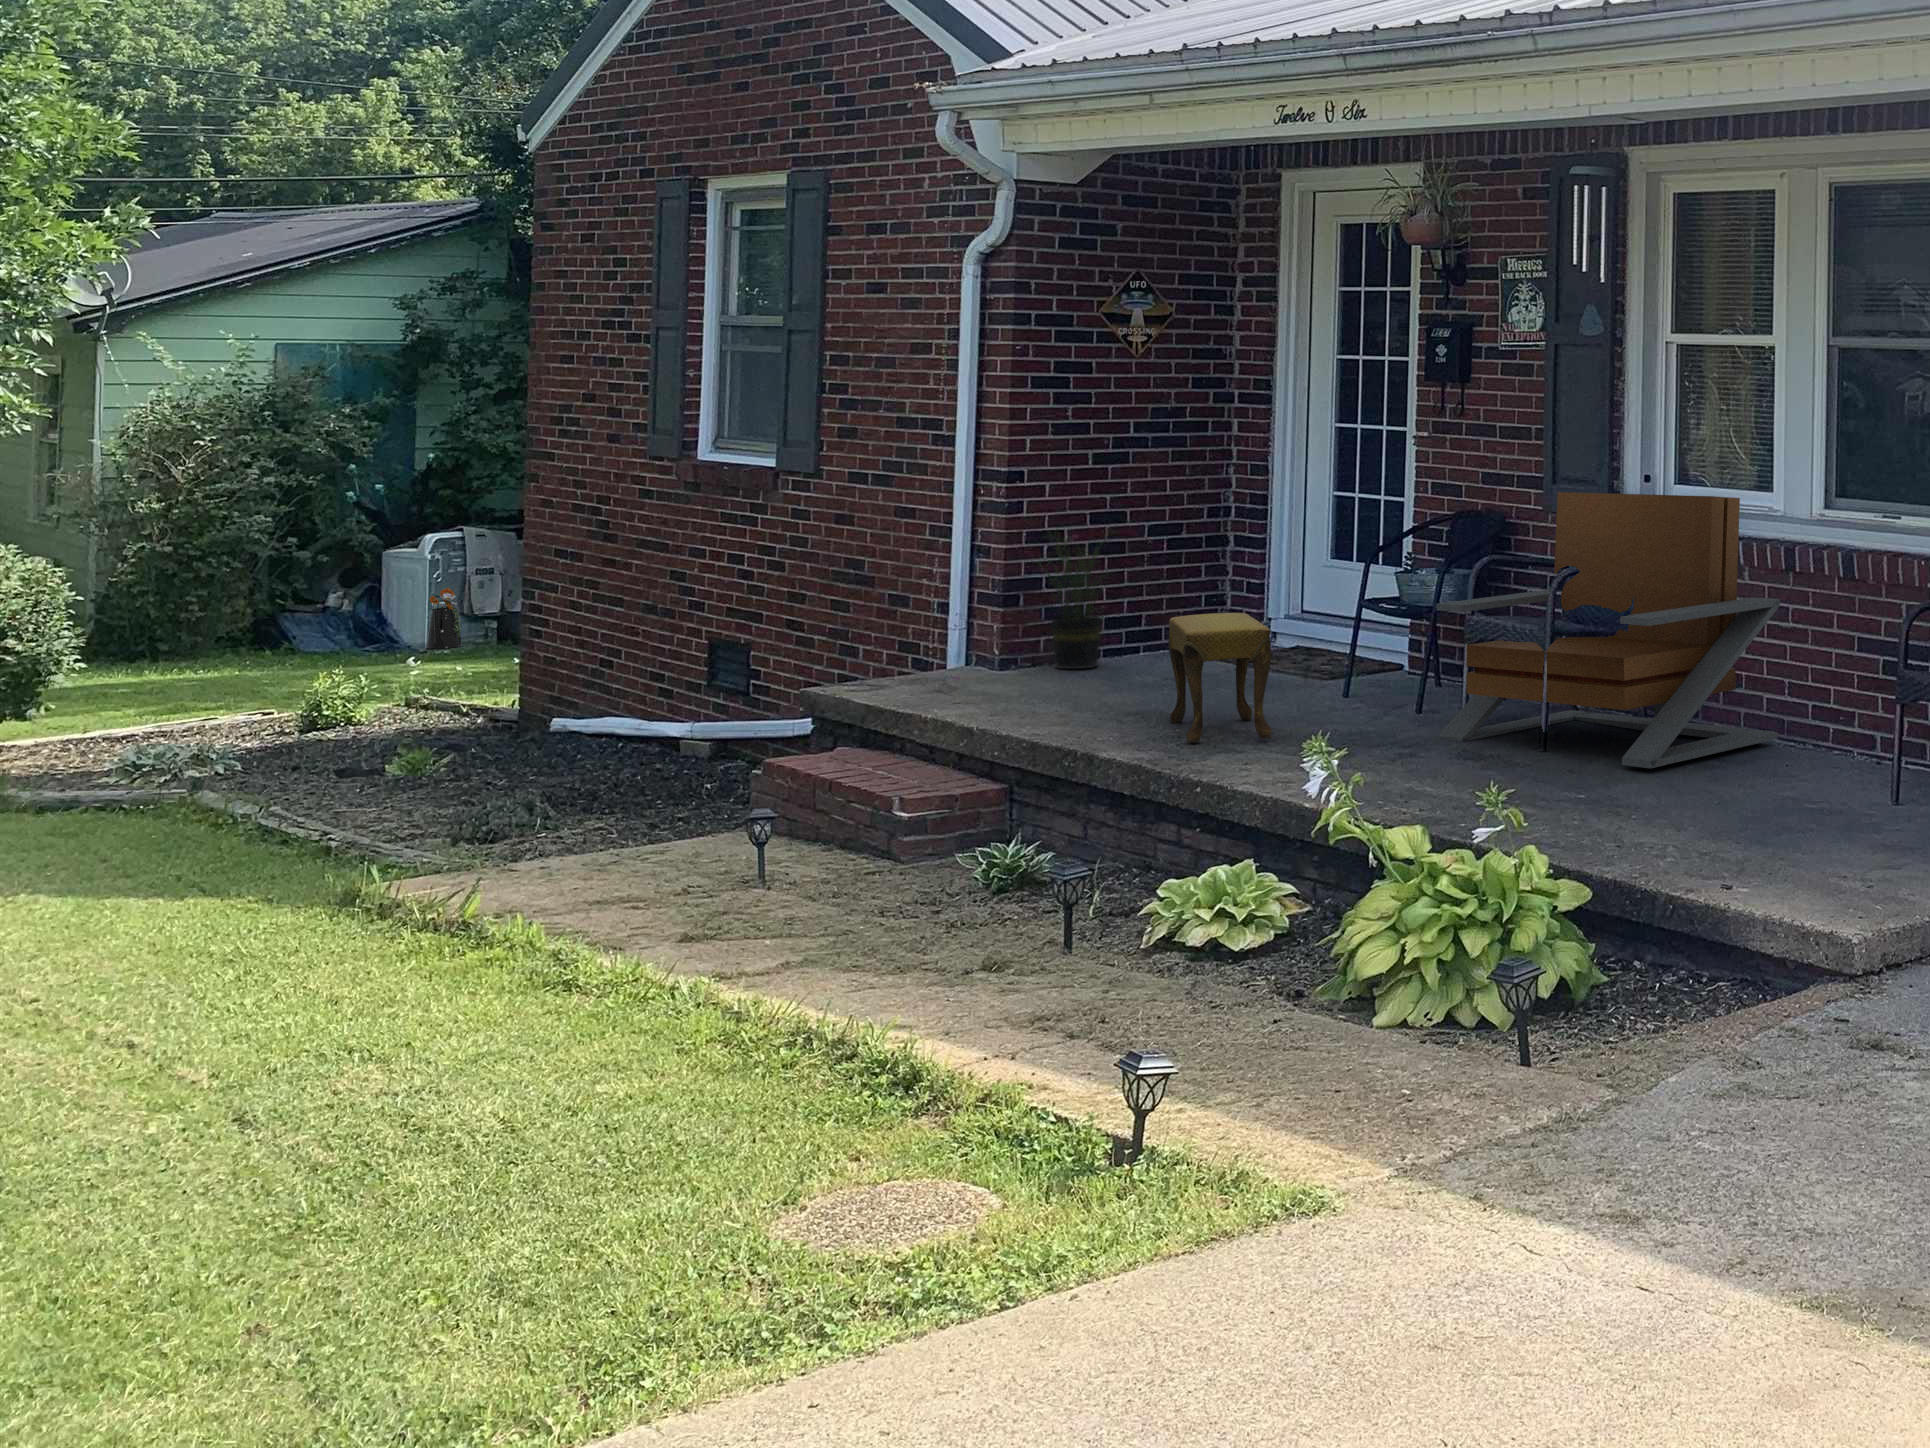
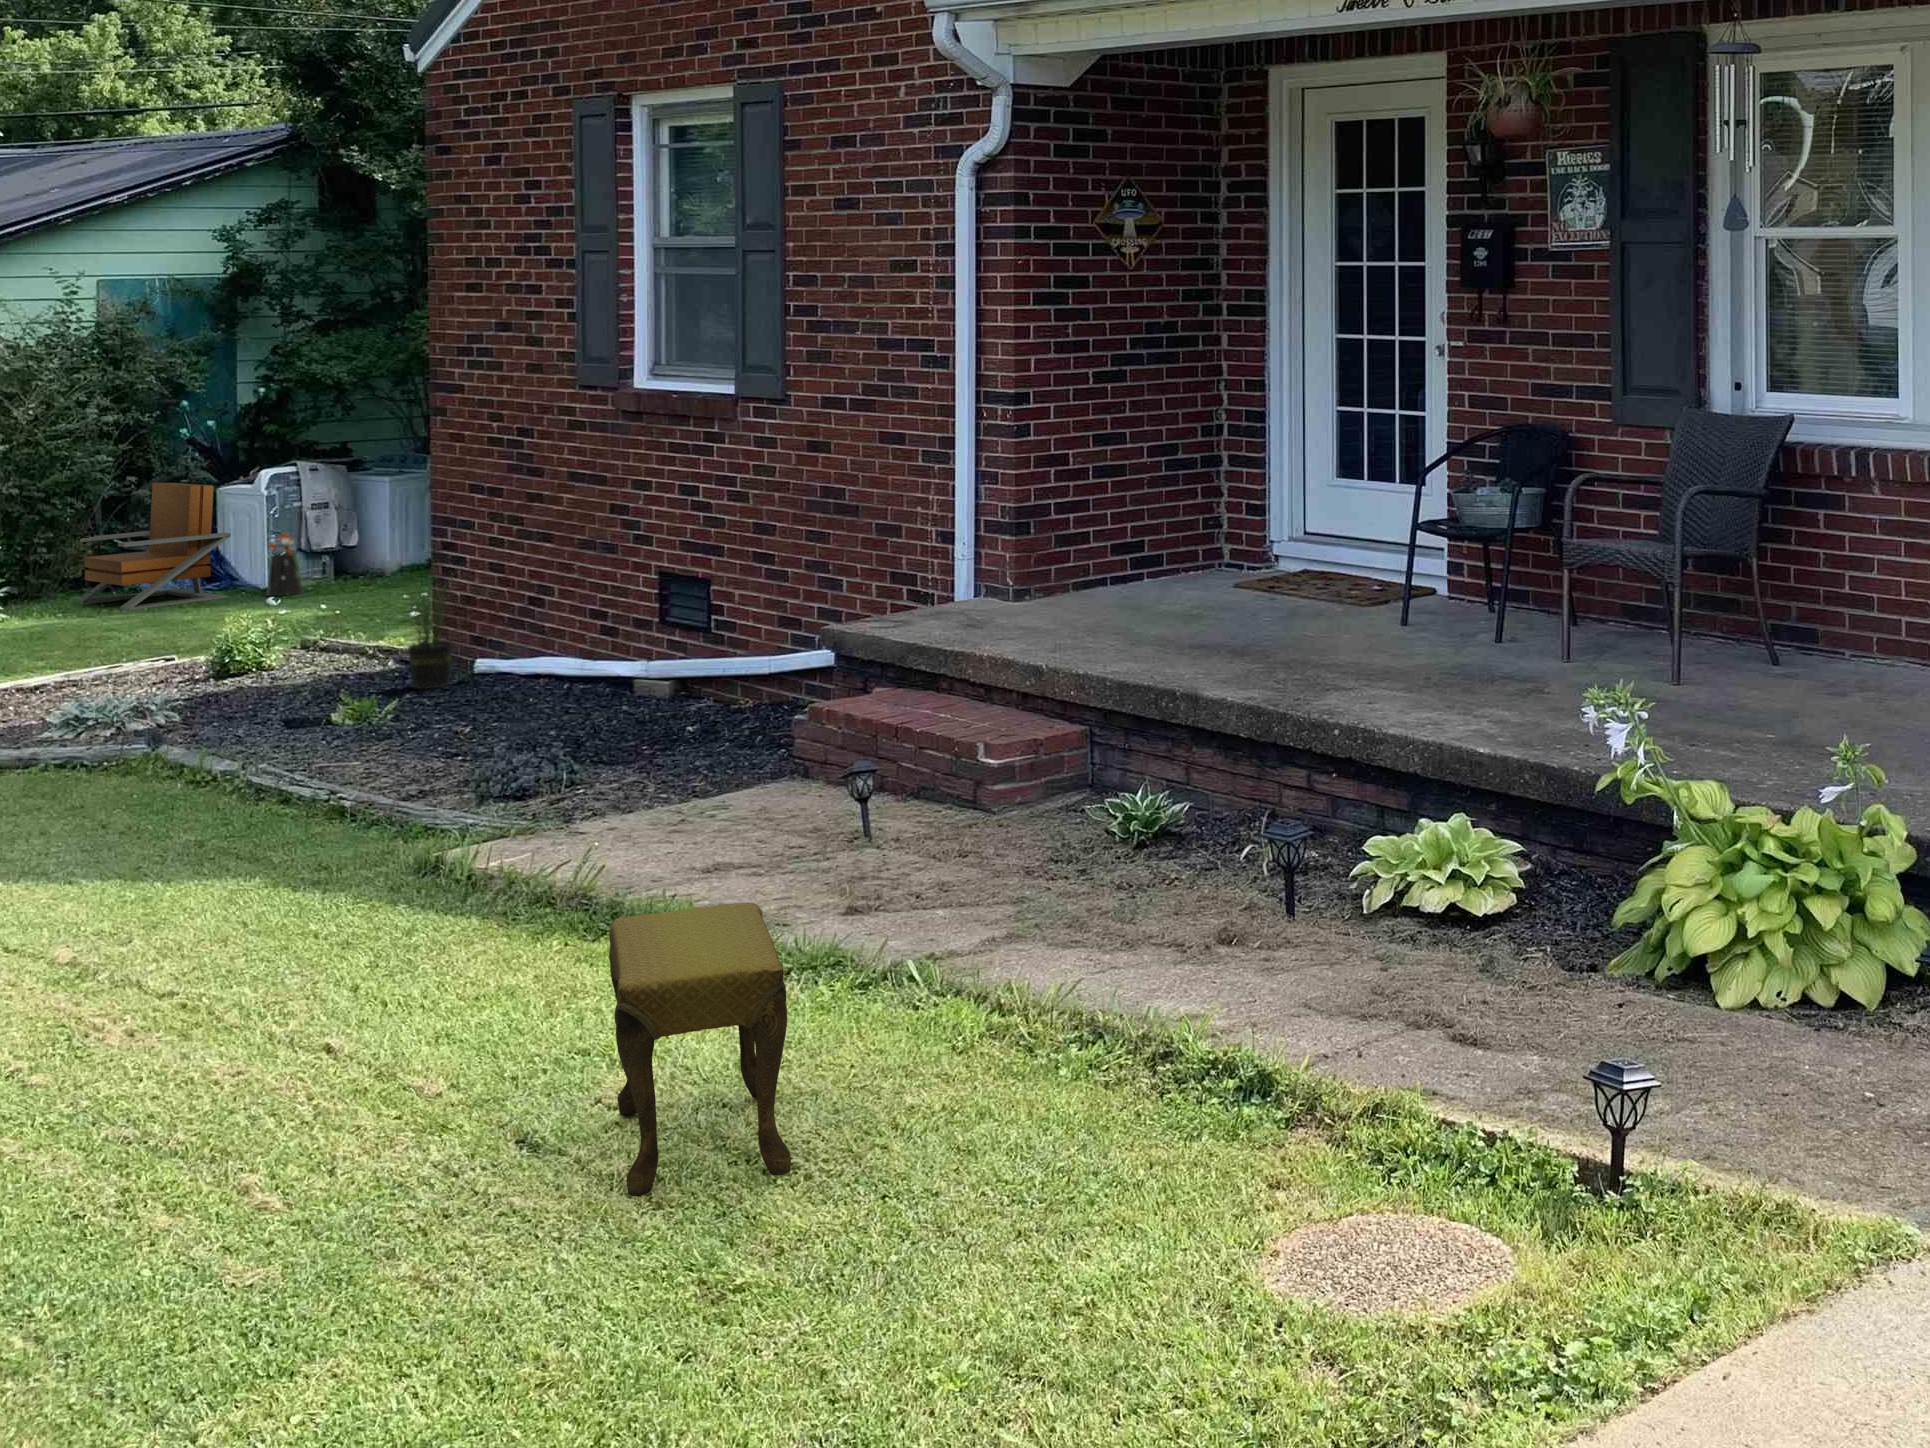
lounge chair: present [1436,492,1780,768] -> present [77,483,231,610]
potted plant: present [1040,527,1107,669] -> present [407,574,454,689]
footstool: present [1169,613,1271,743] -> present [609,902,791,1195]

